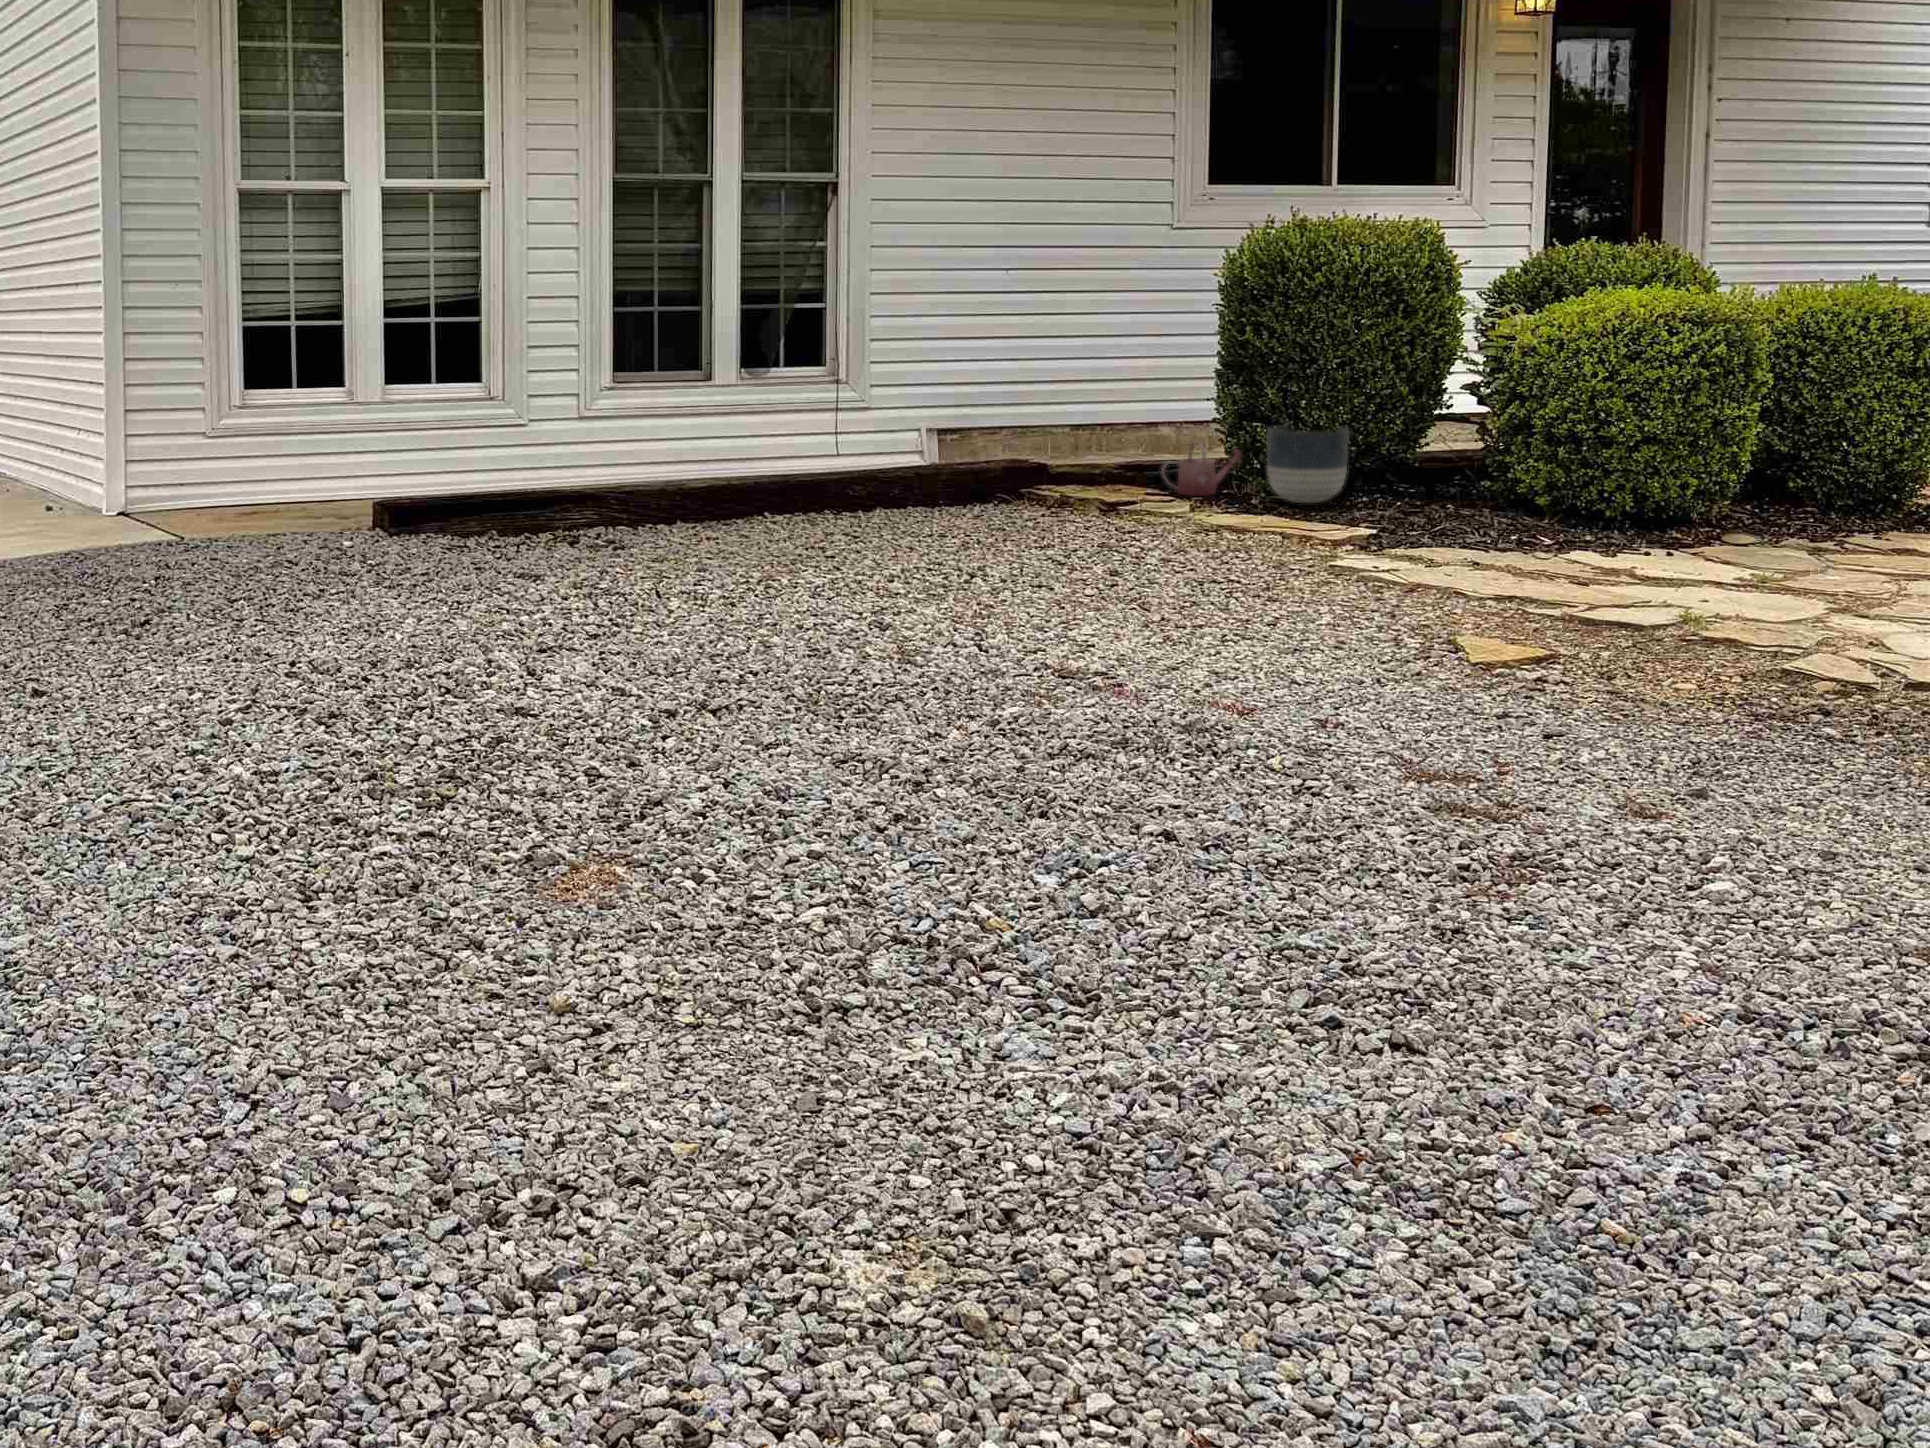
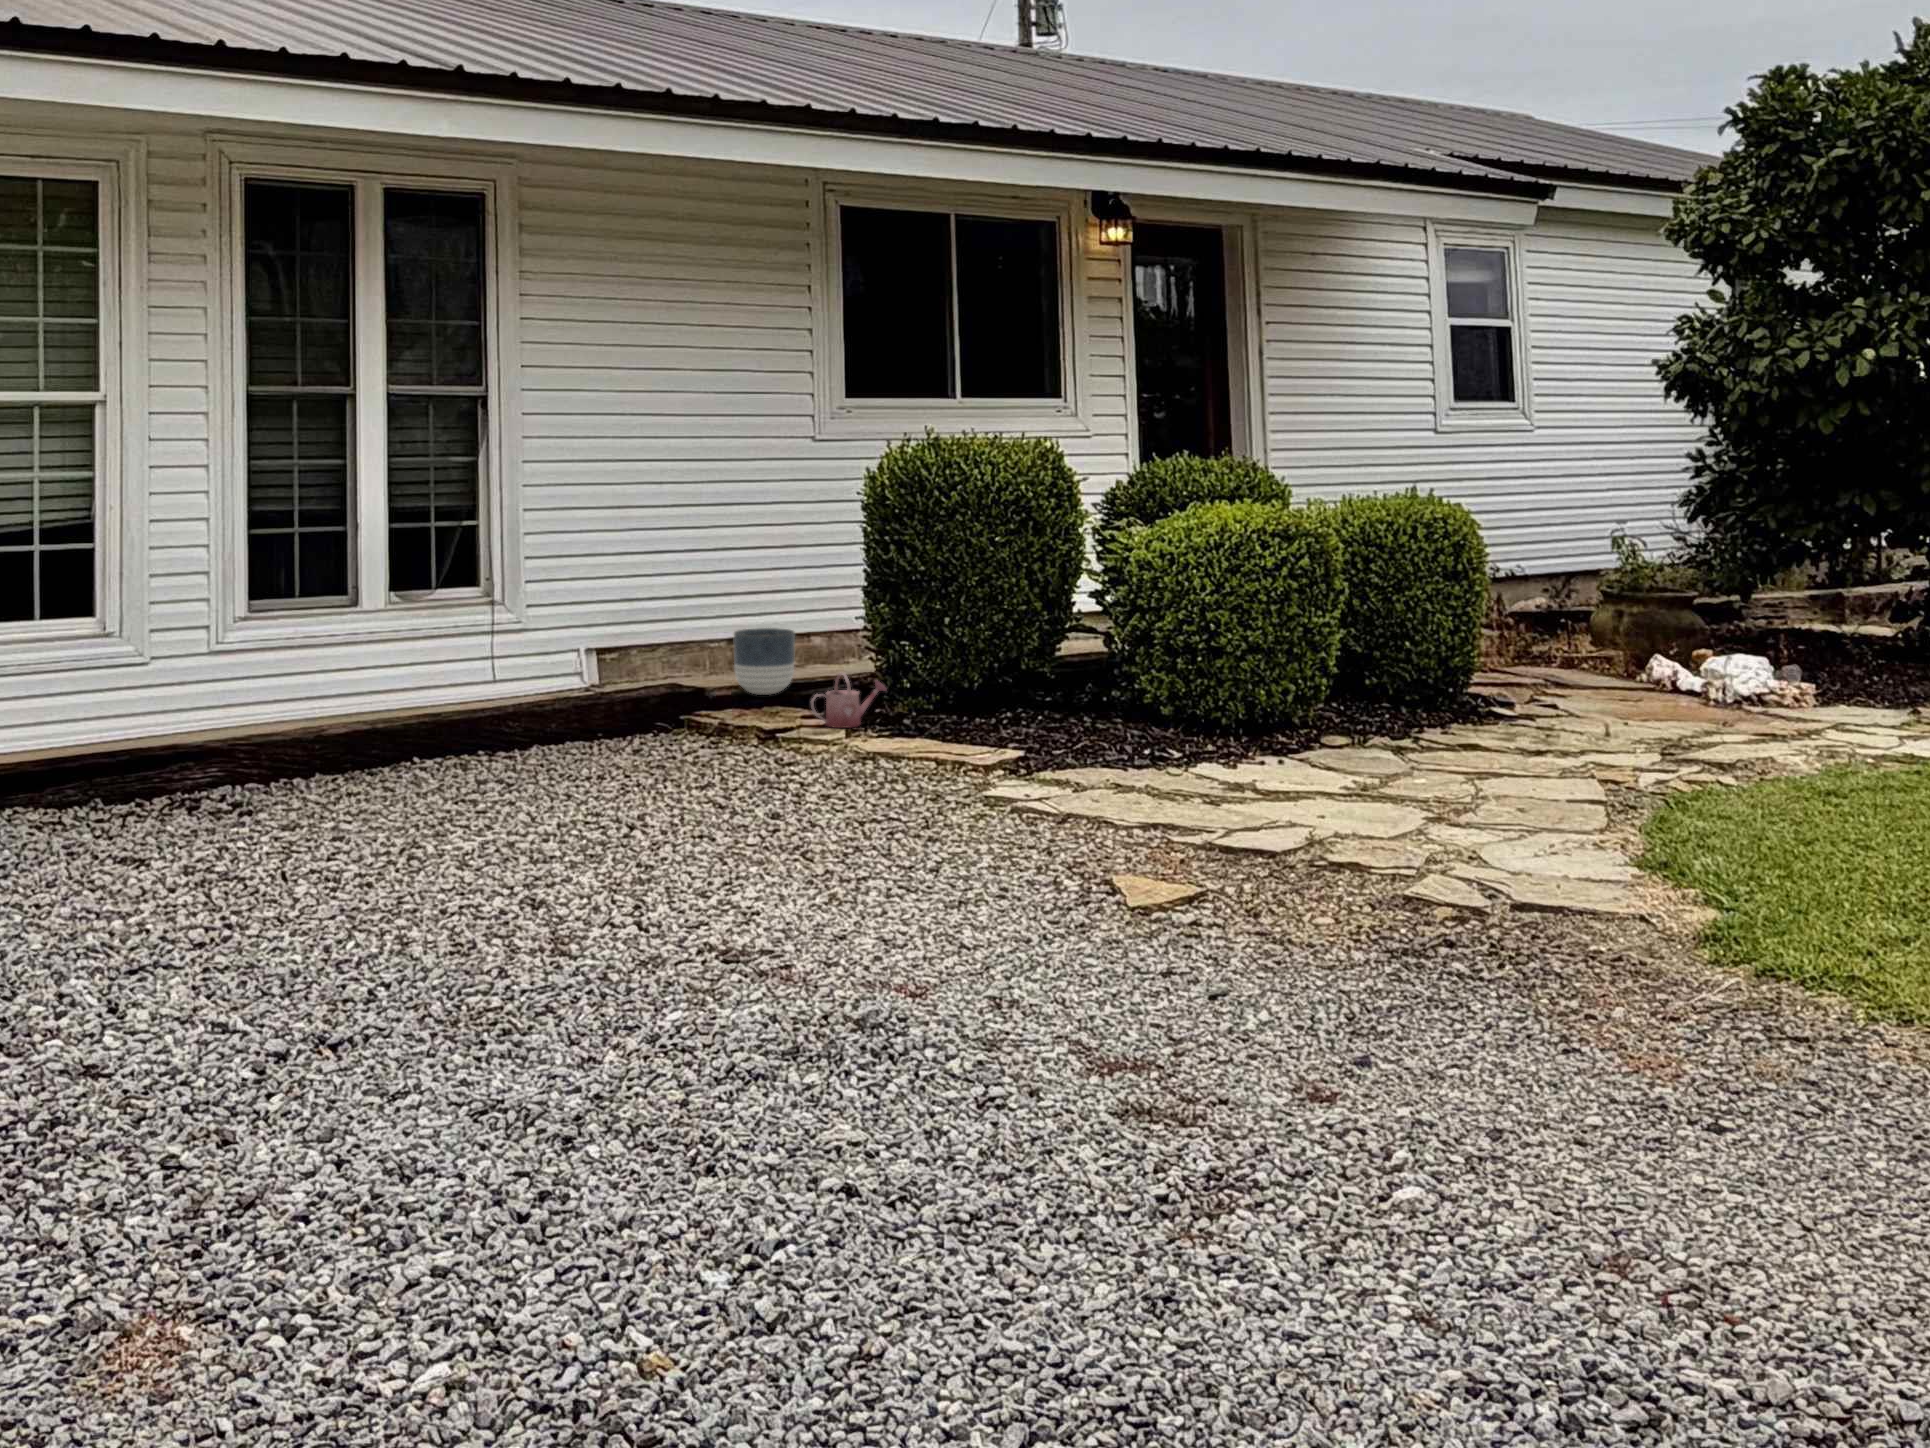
planter: present [1267,425,1349,503] -> present [734,628,795,695]

